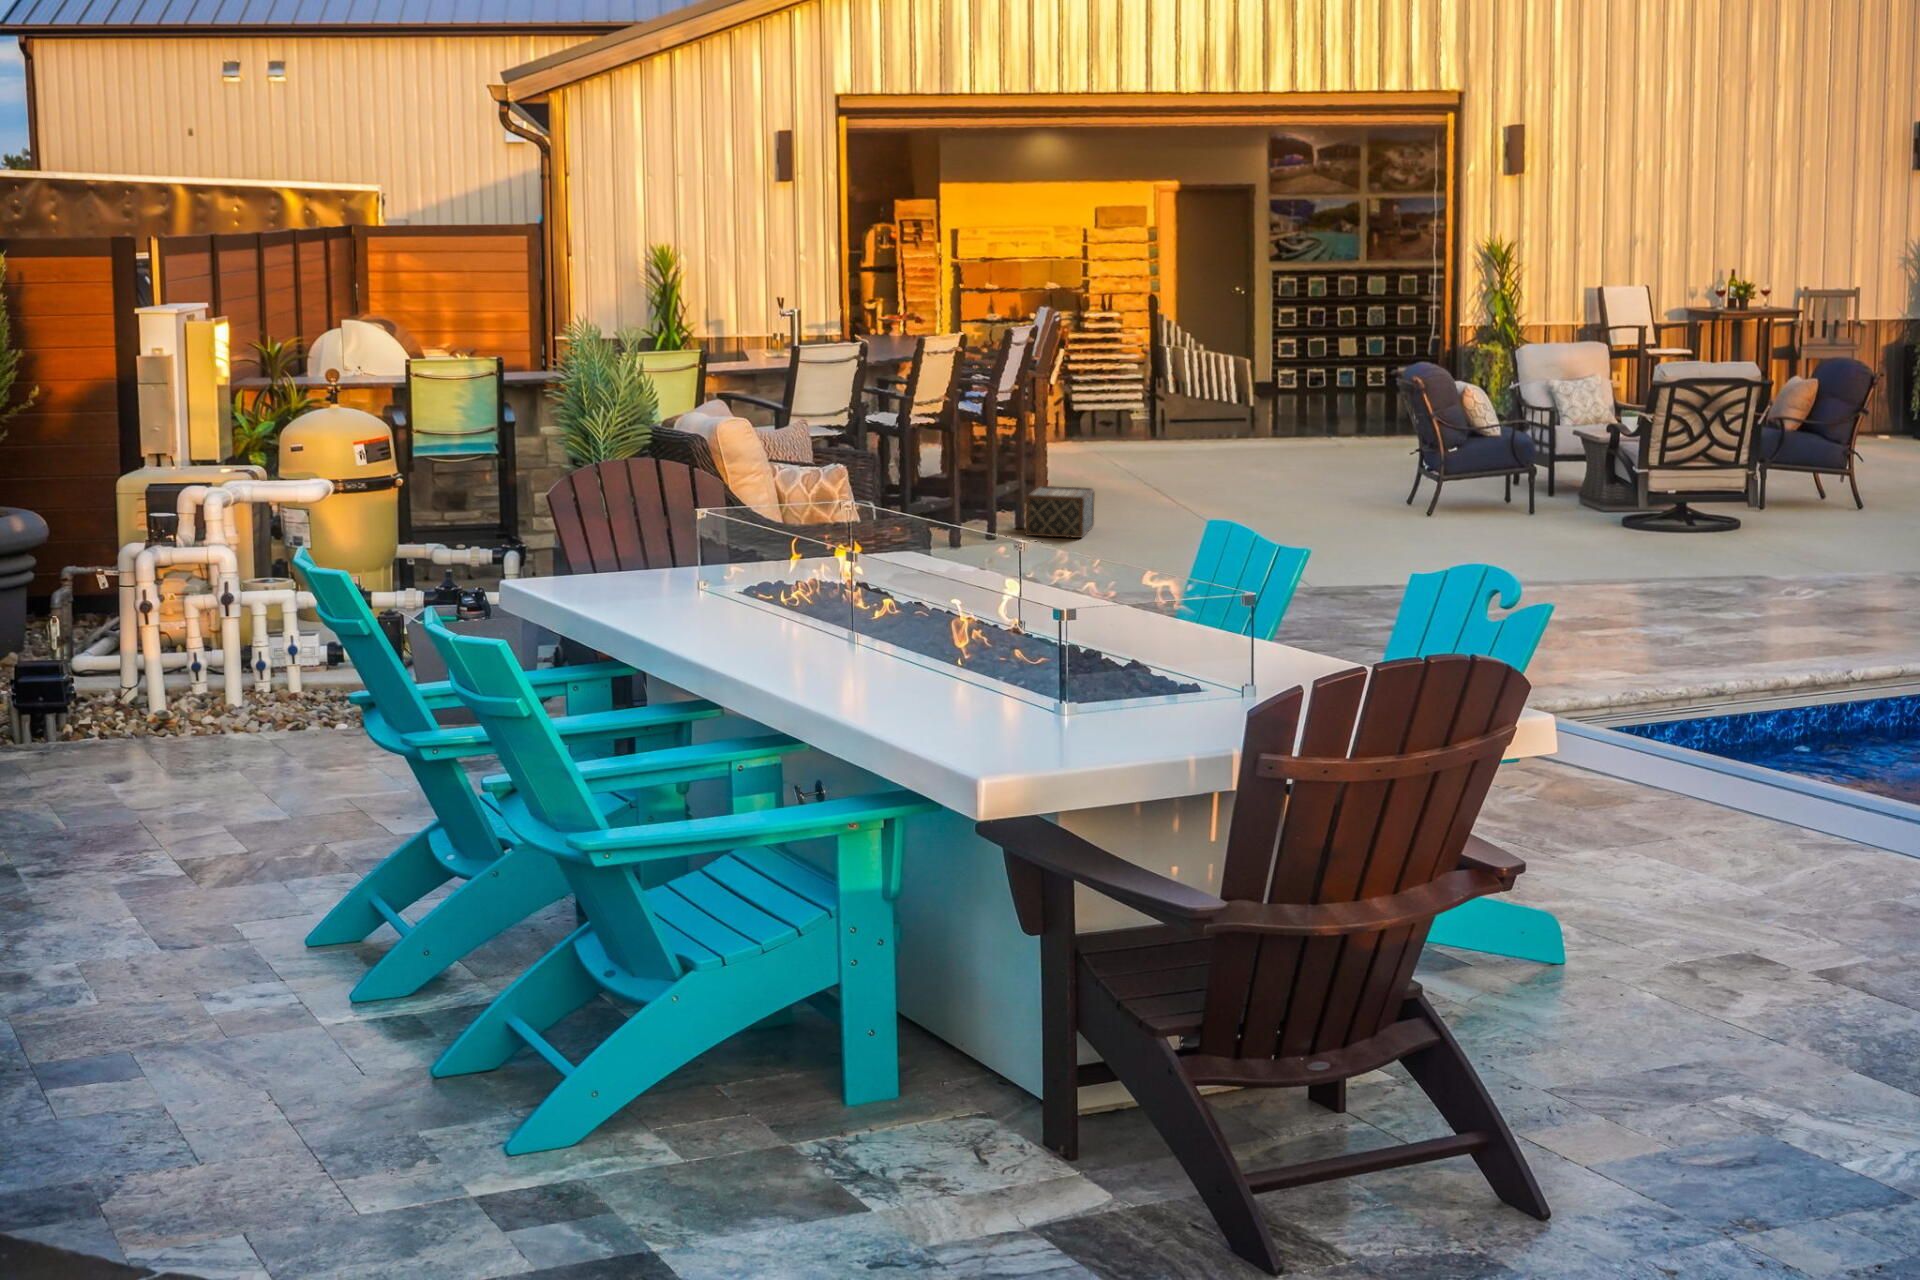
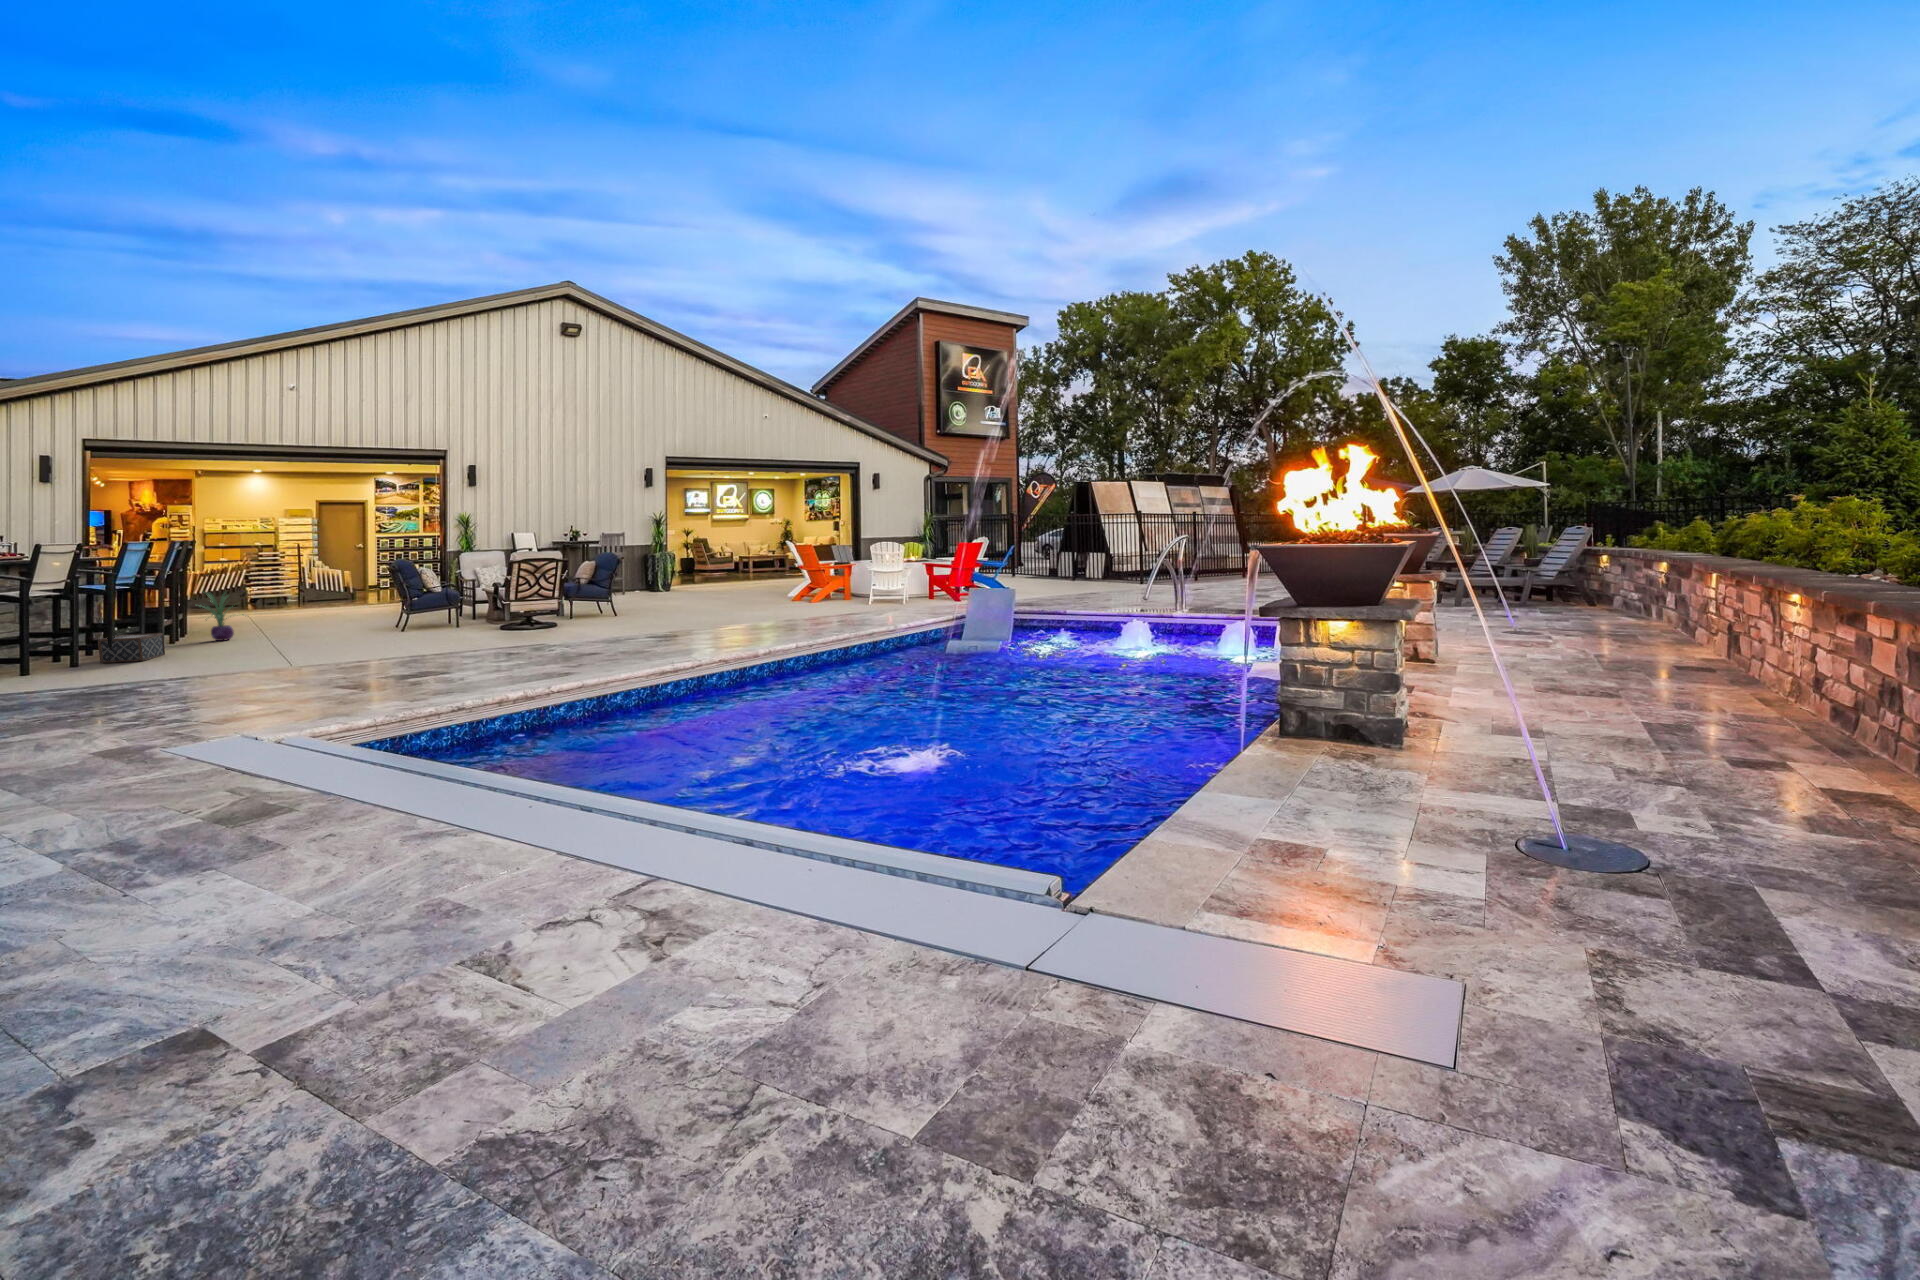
decorative plant: none [1077,408,1183,503] -> present [204,593,243,641]

